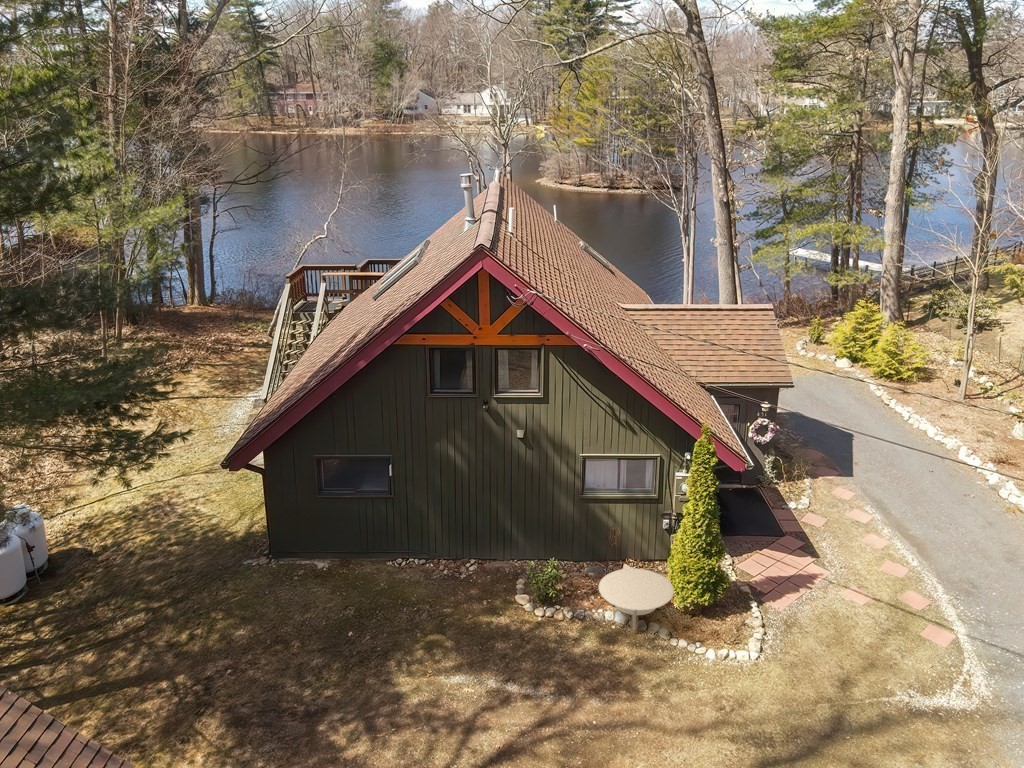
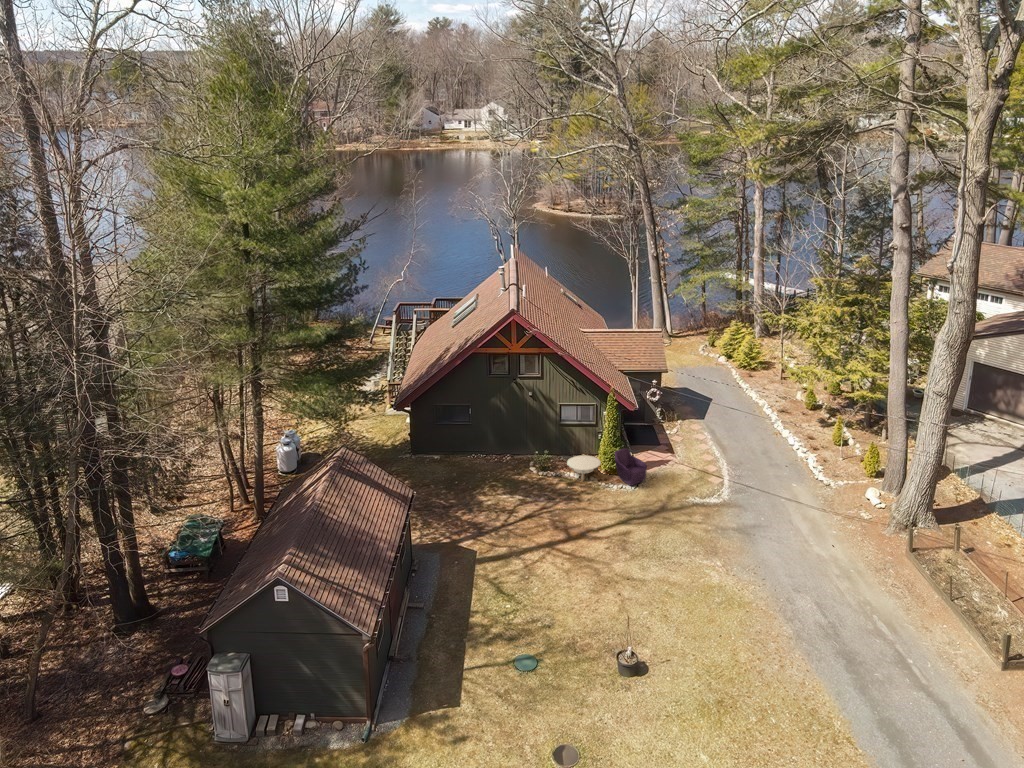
armchair: none [708,560,781,651] -> present [615,448,647,486]

